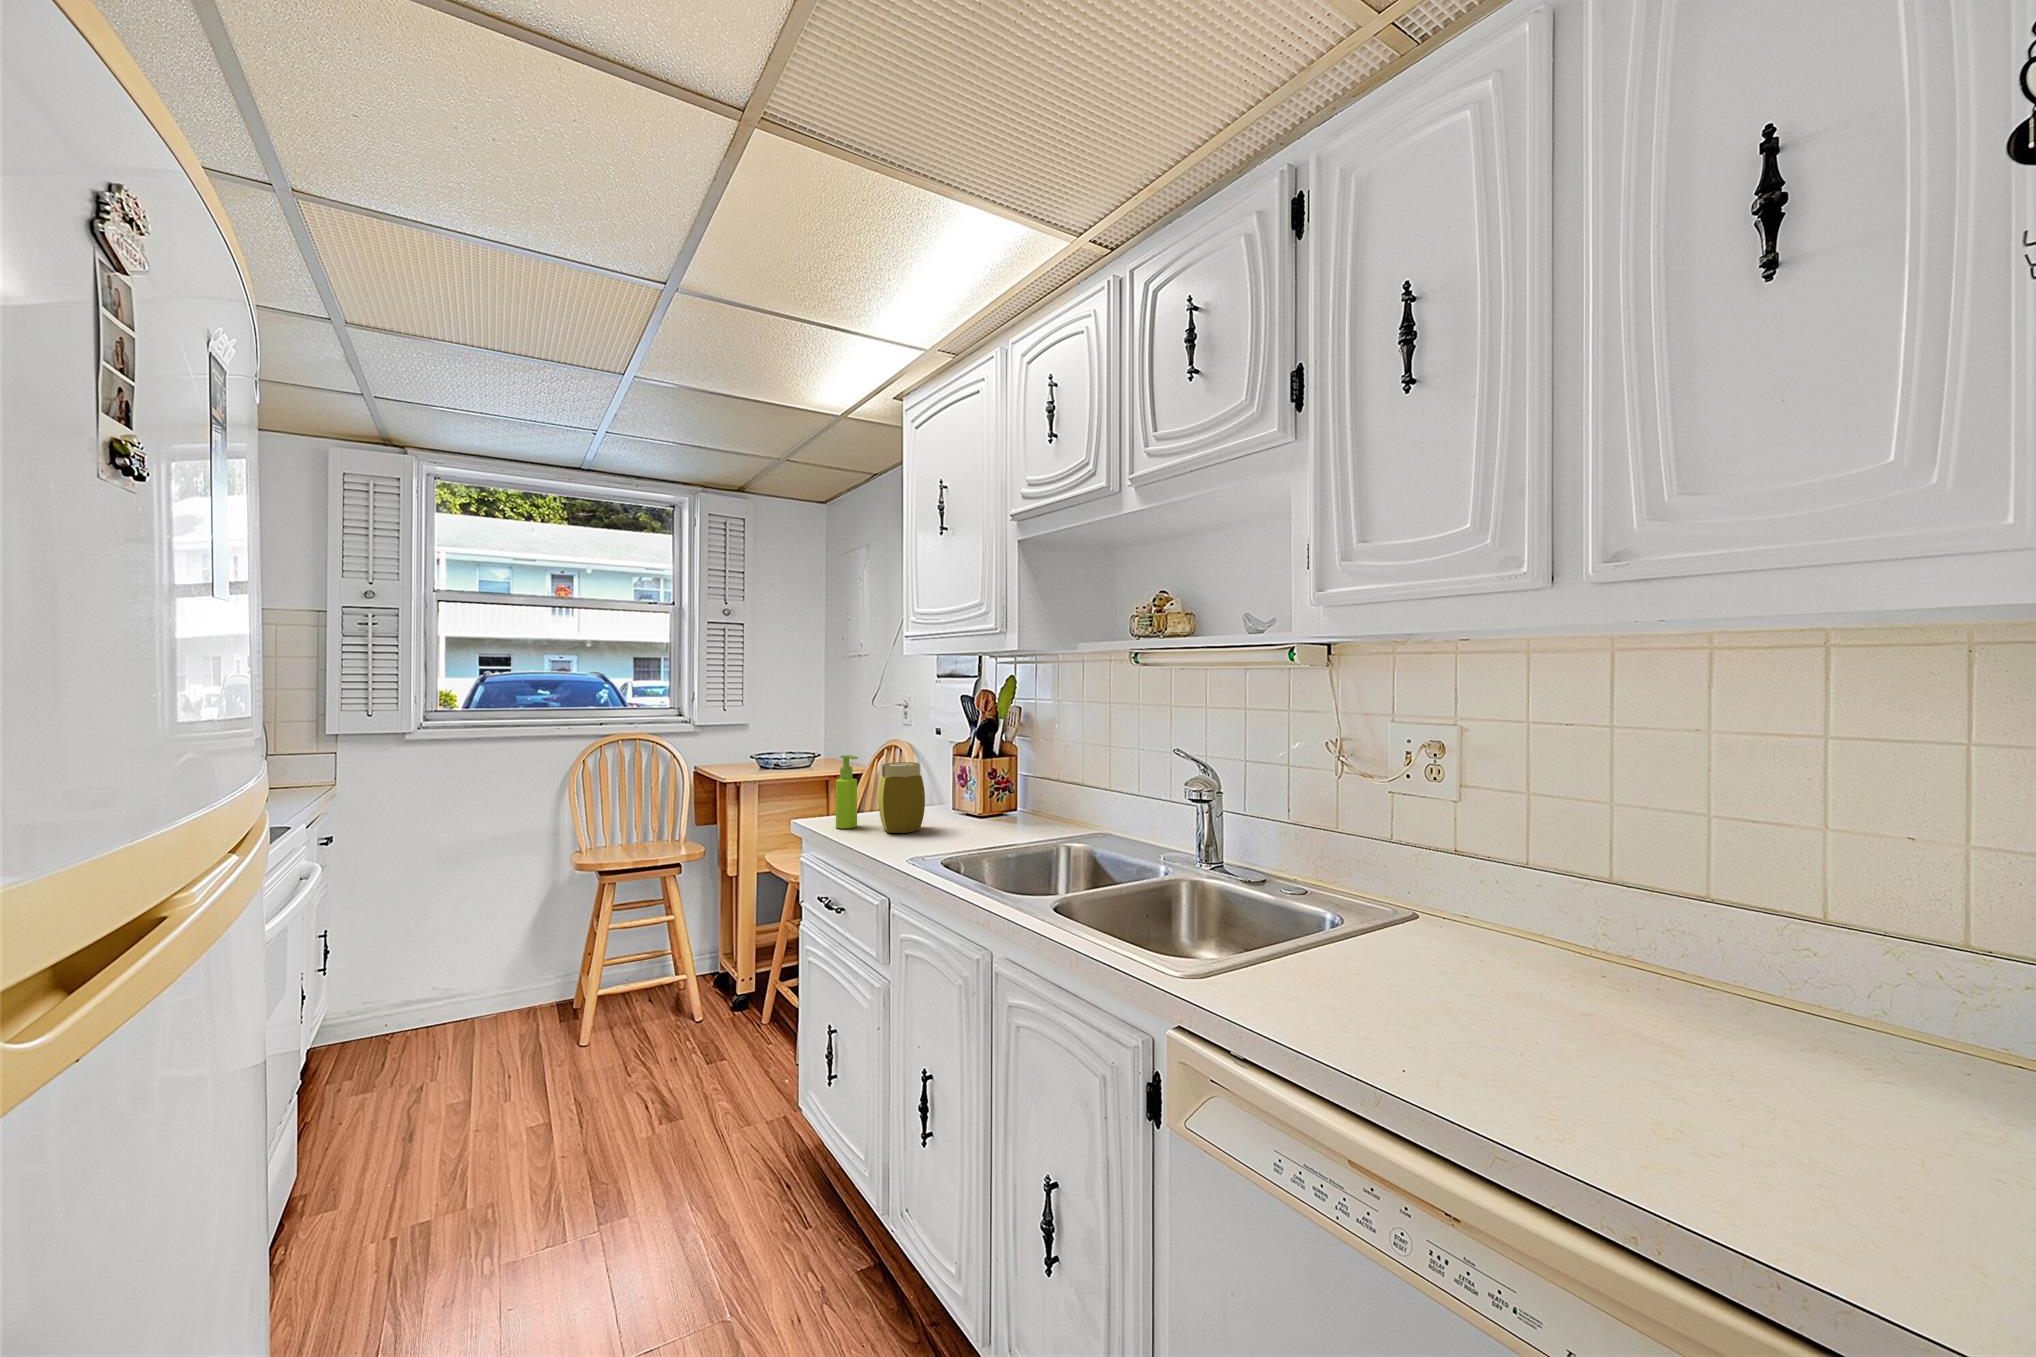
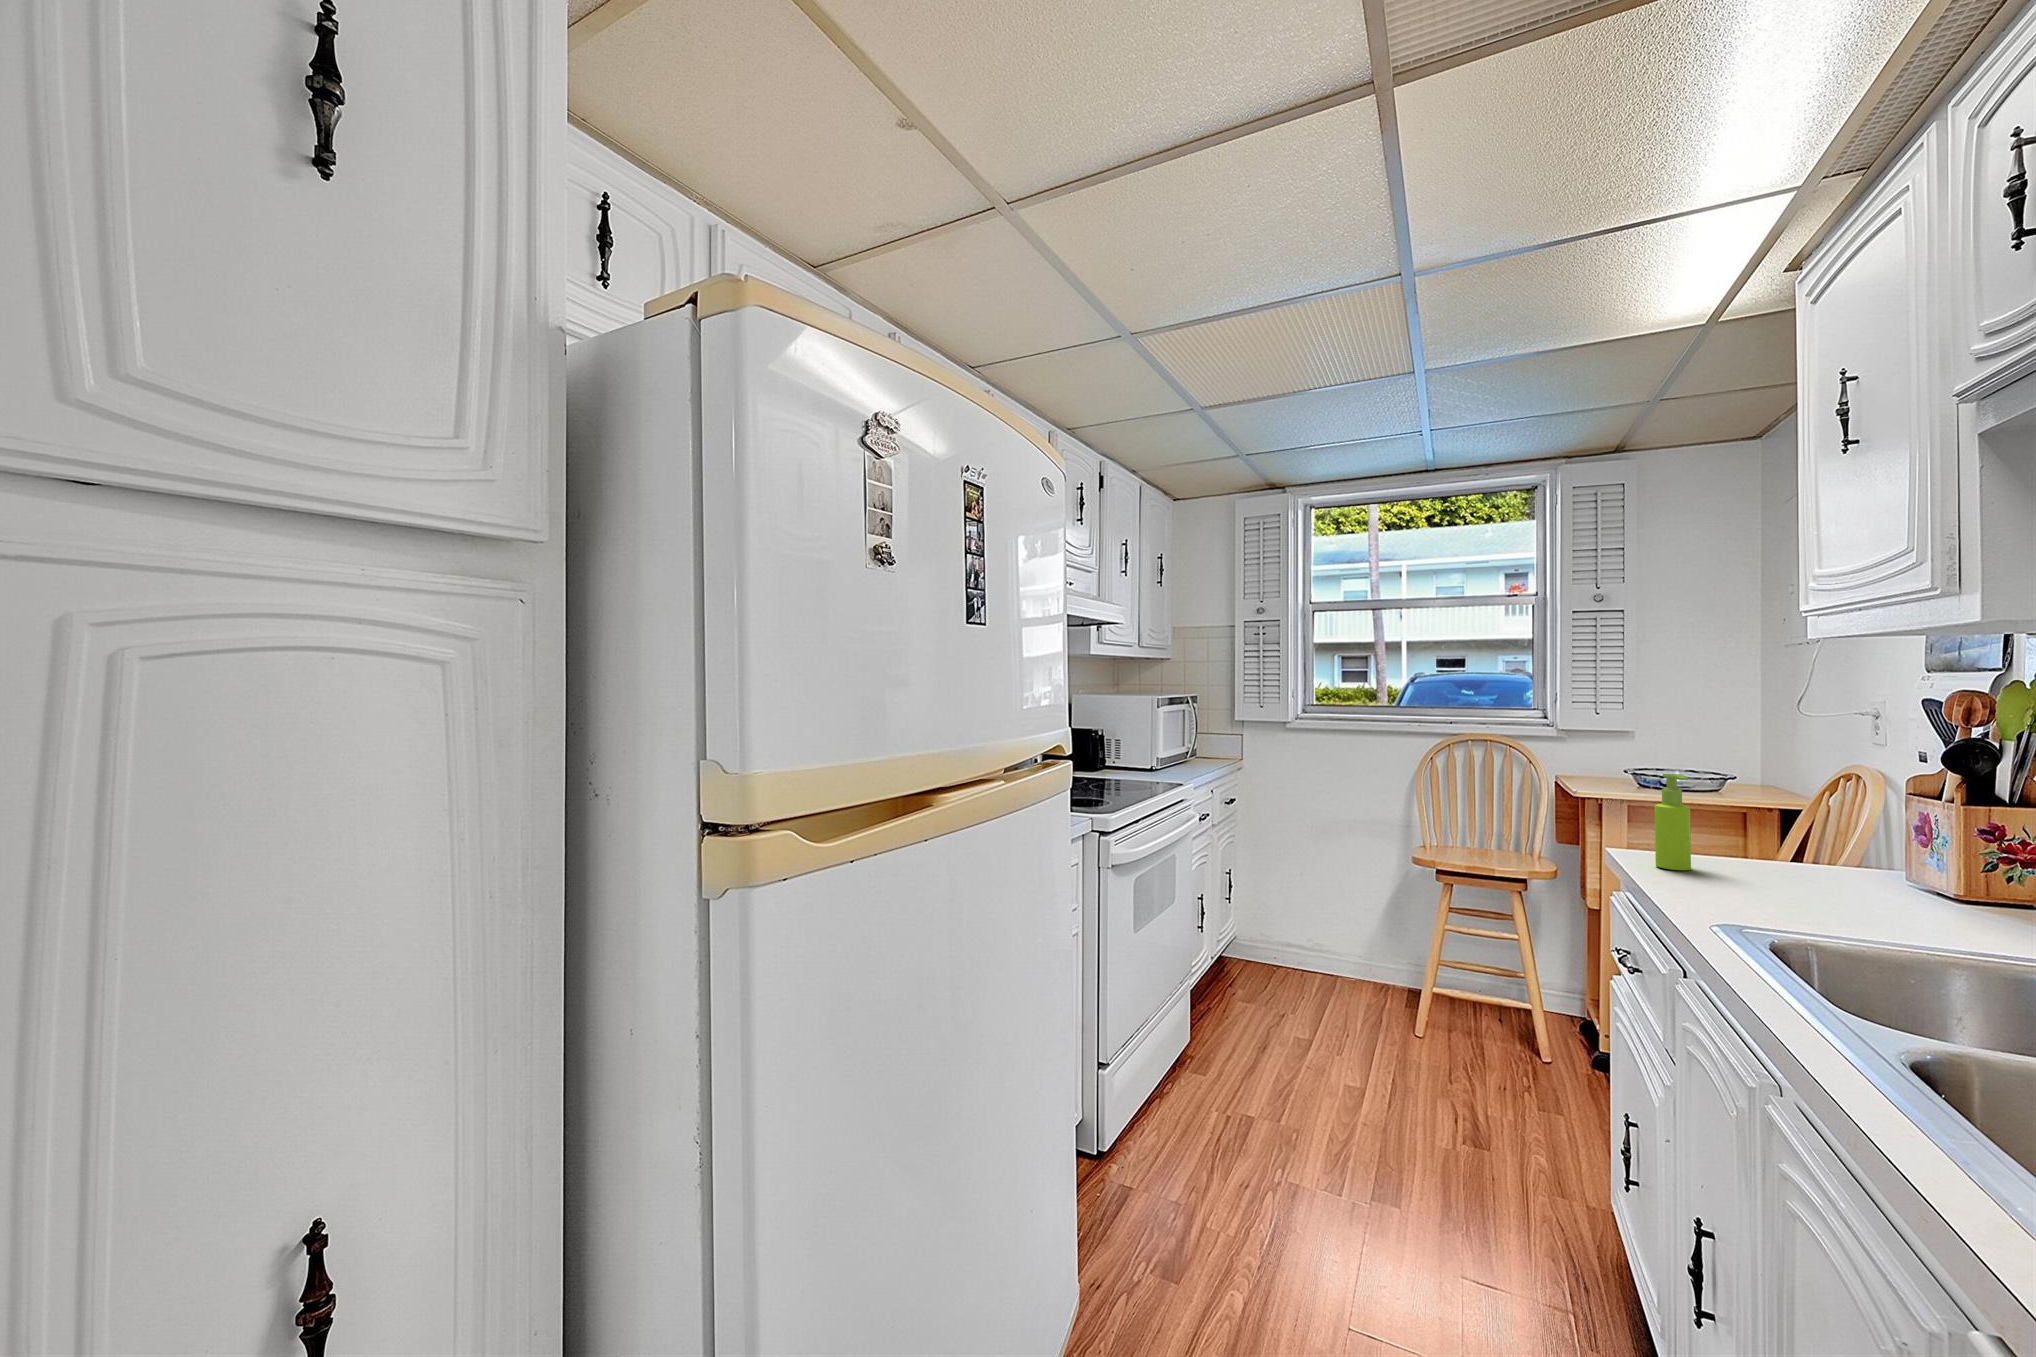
jar: present [878,762,925,833] -> none [1719,790,1801,893]

